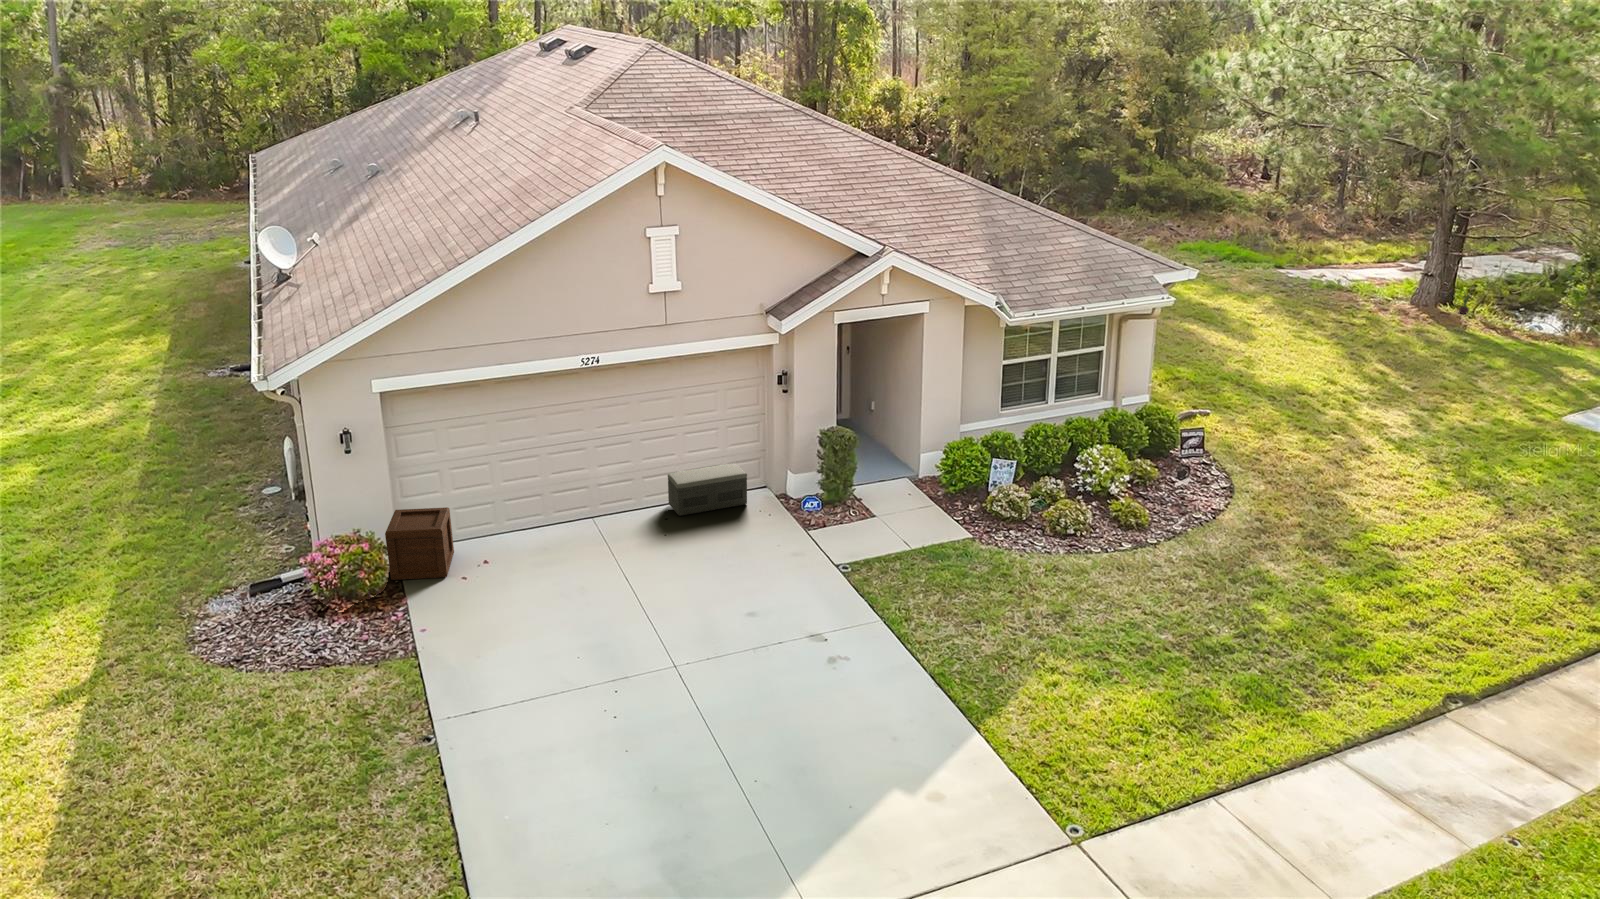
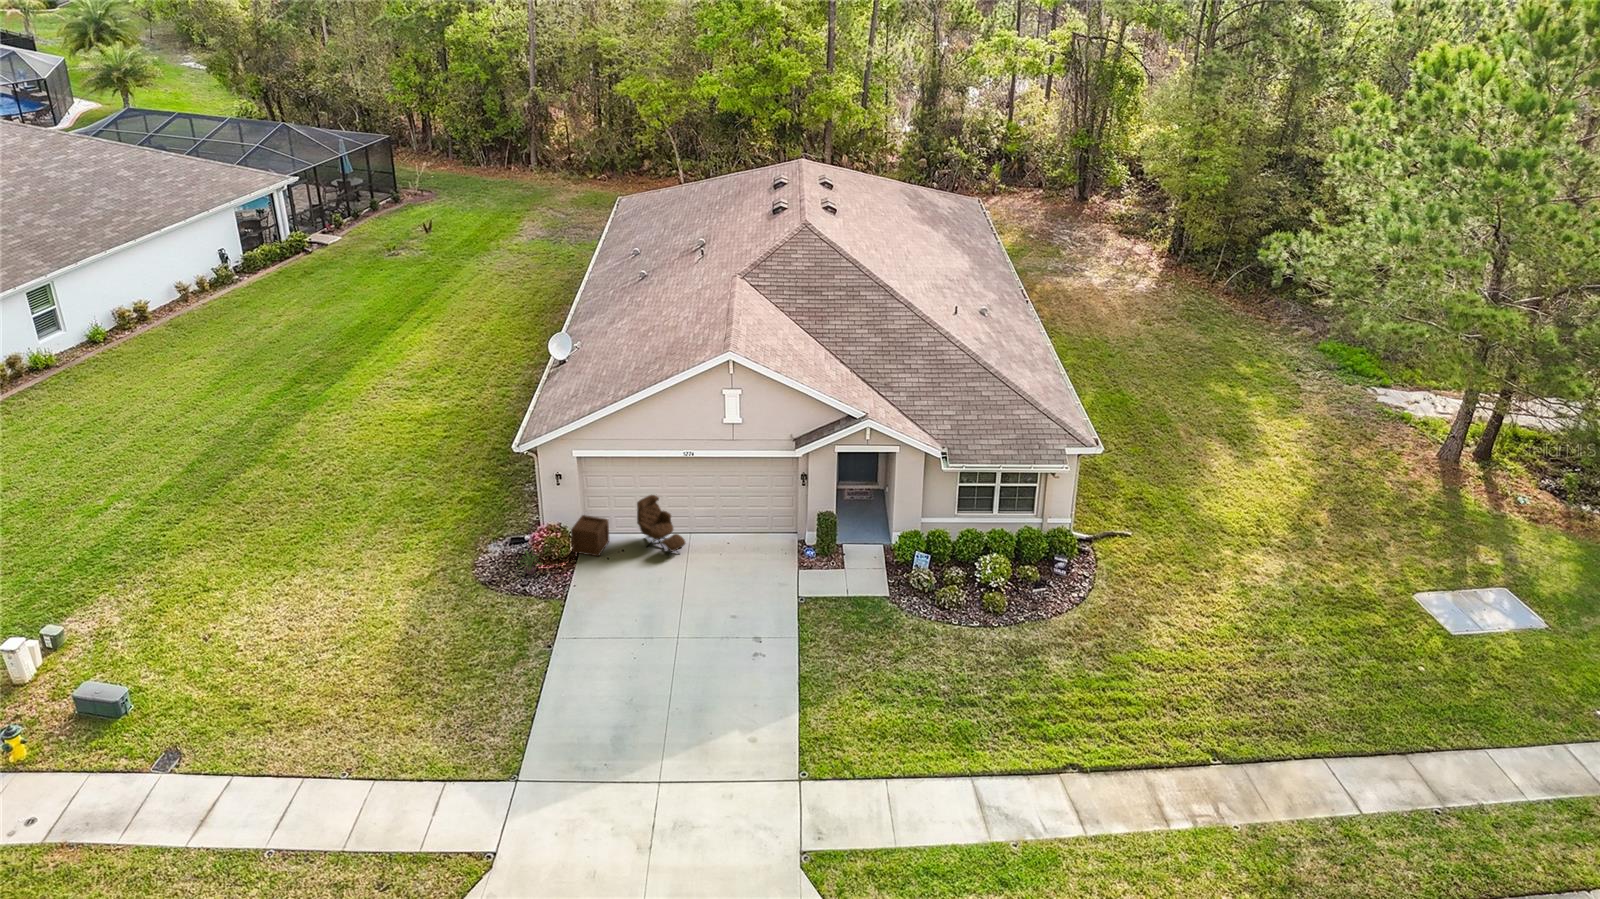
decorative plant: present [1459,293,1471,314] -> present [521,551,536,575]
lounge chair: none [499,453,600,553] -> present [637,495,685,552]
storage bench: present [668,463,747,516] -> none [735,517,778,543]

